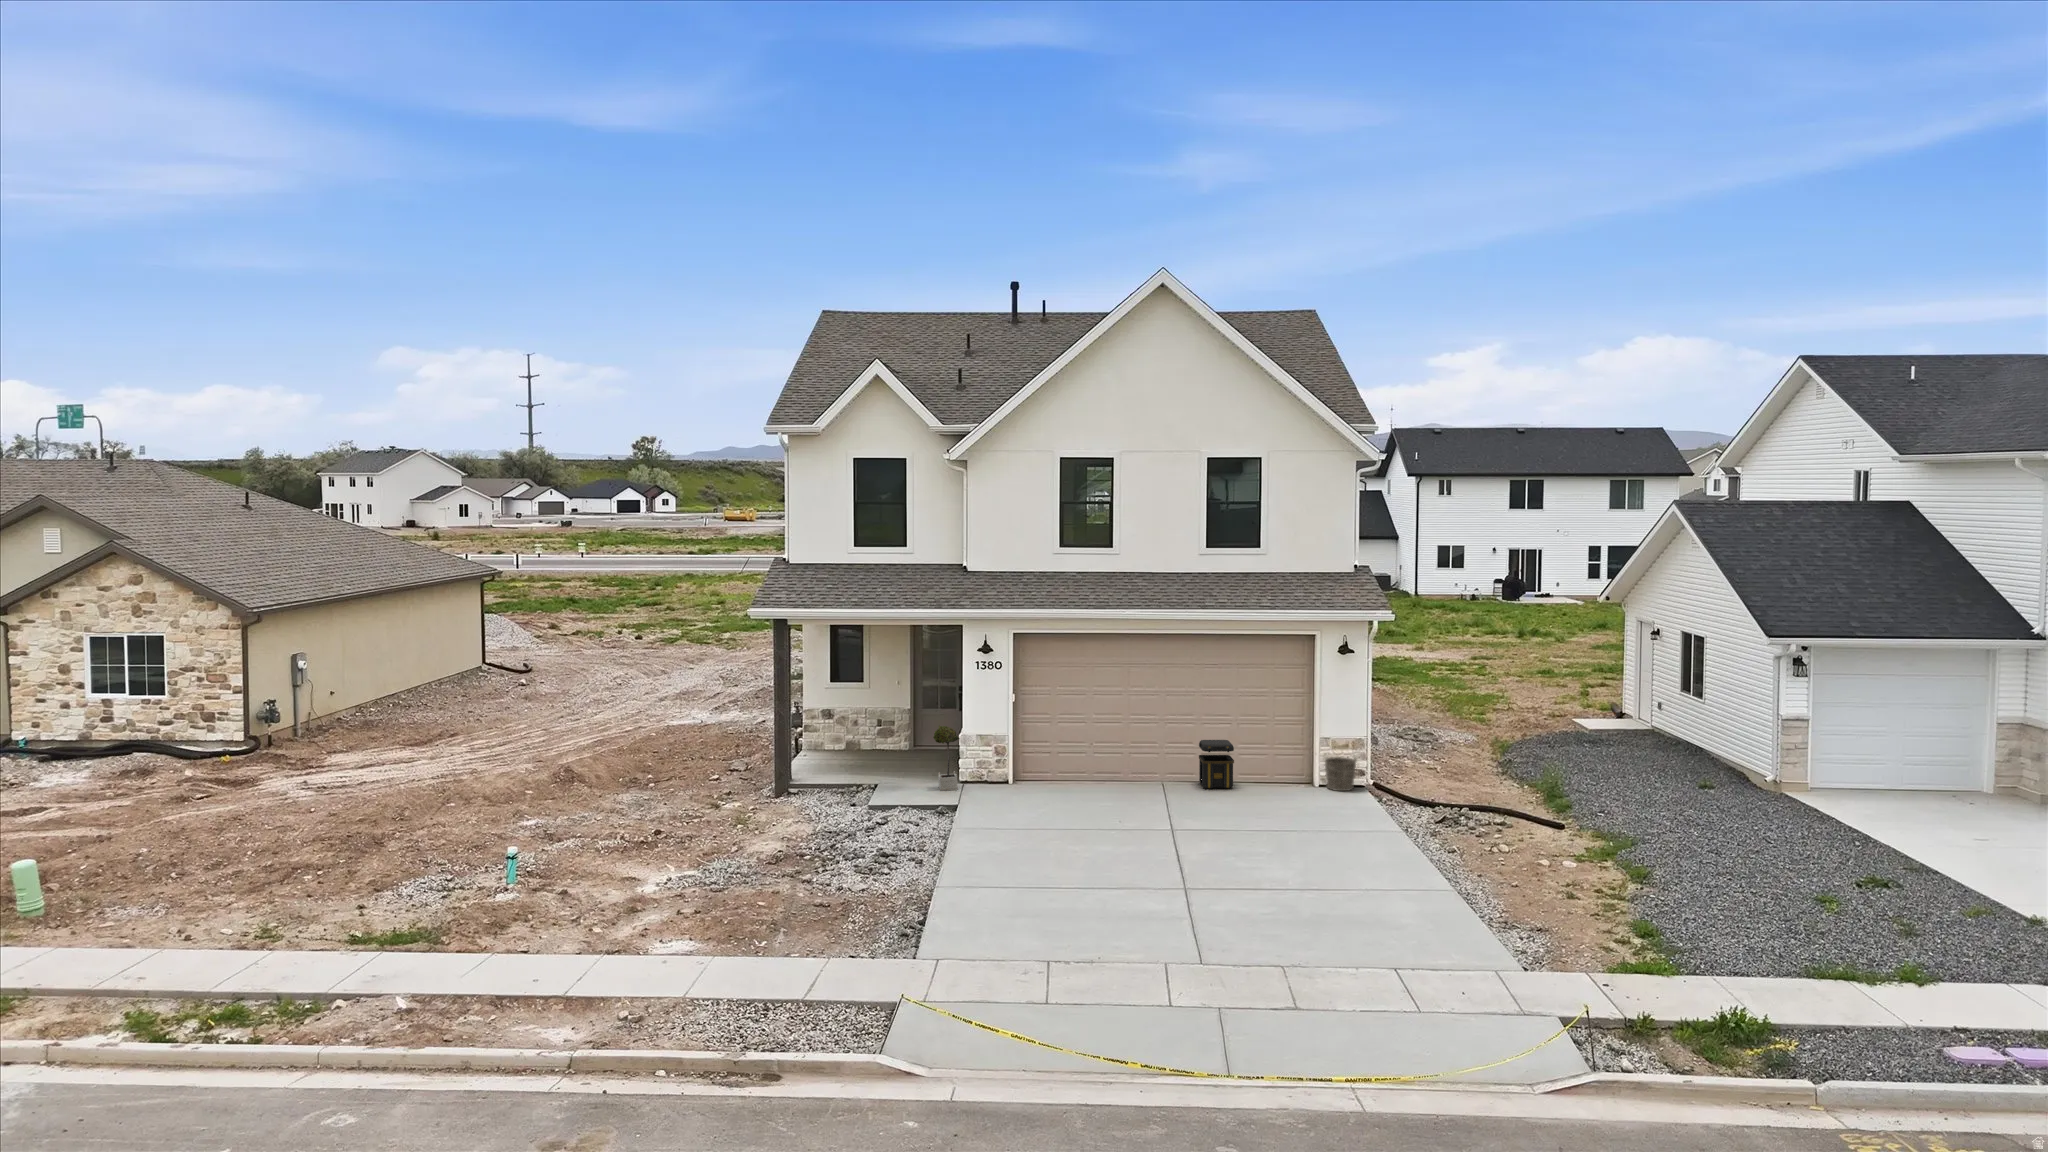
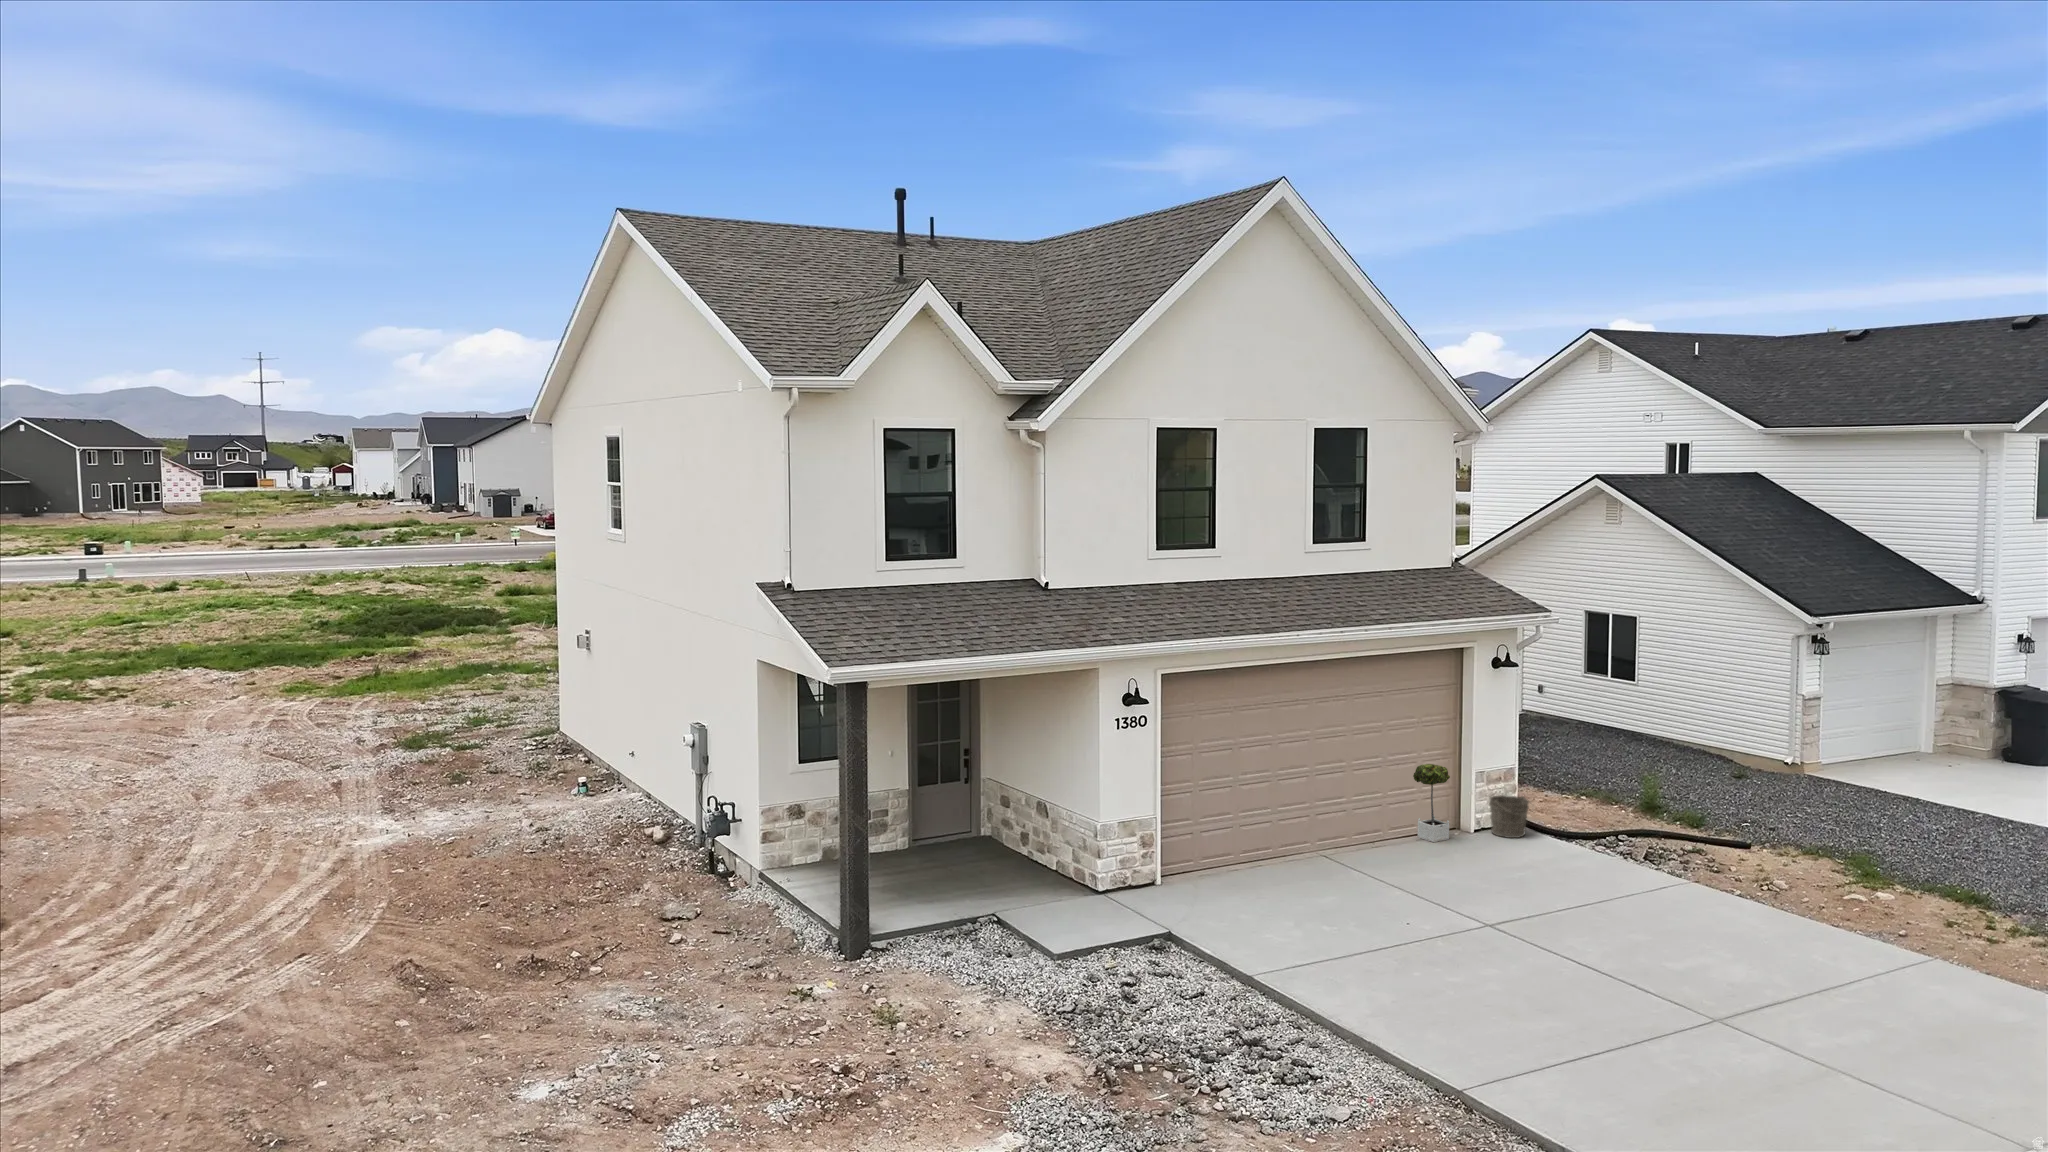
potted tree: present [933,726,959,791] -> present [1413,764,1450,842]
toolbox: present [1199,740,1234,789] -> none [1353,789,1408,856]

